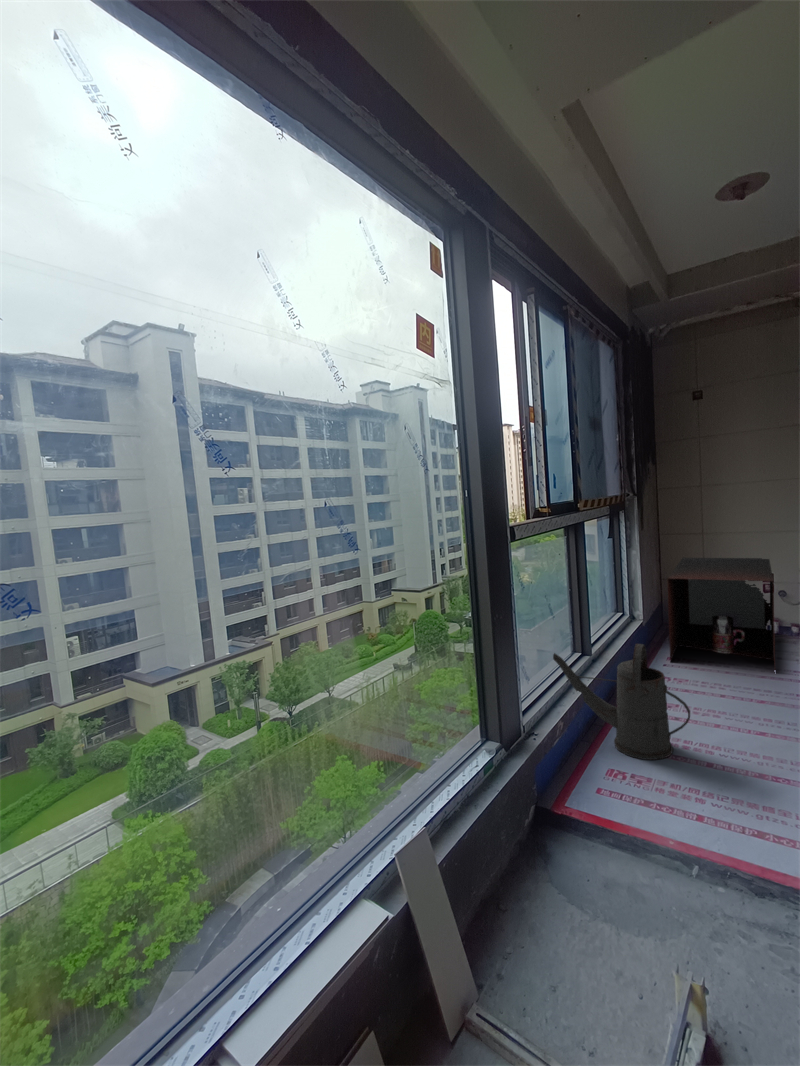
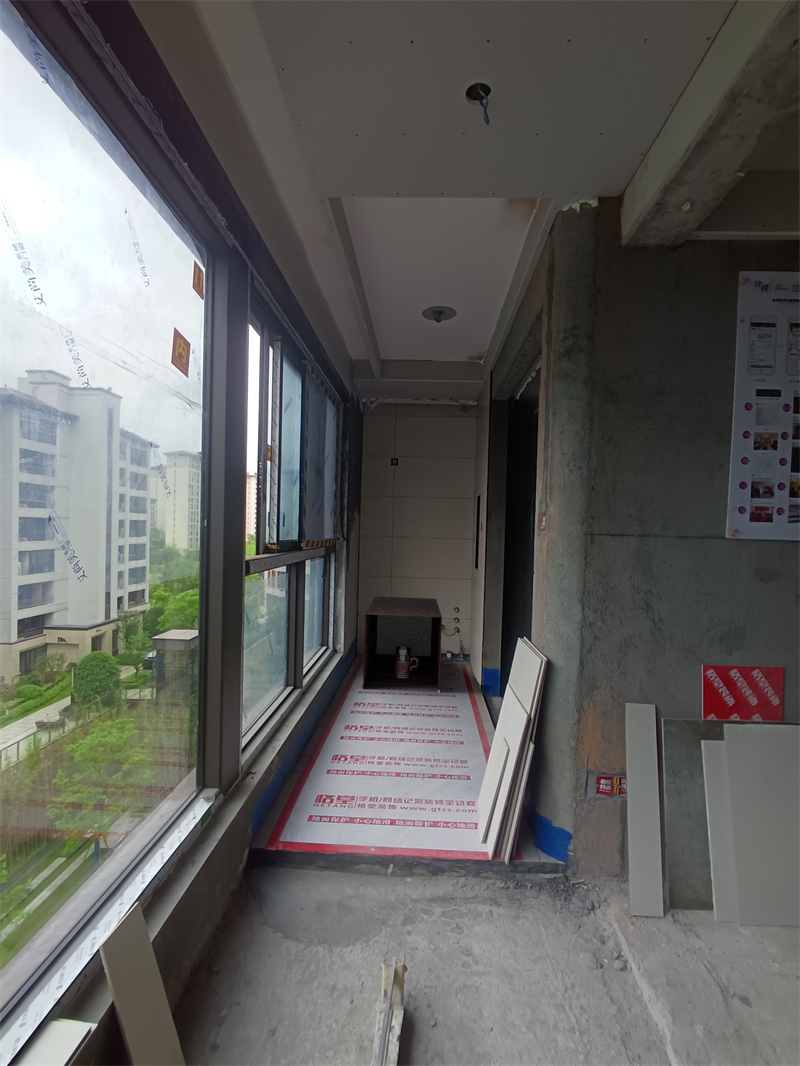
watering can: present [553,644,690,760] -> none [270,674,386,781]

